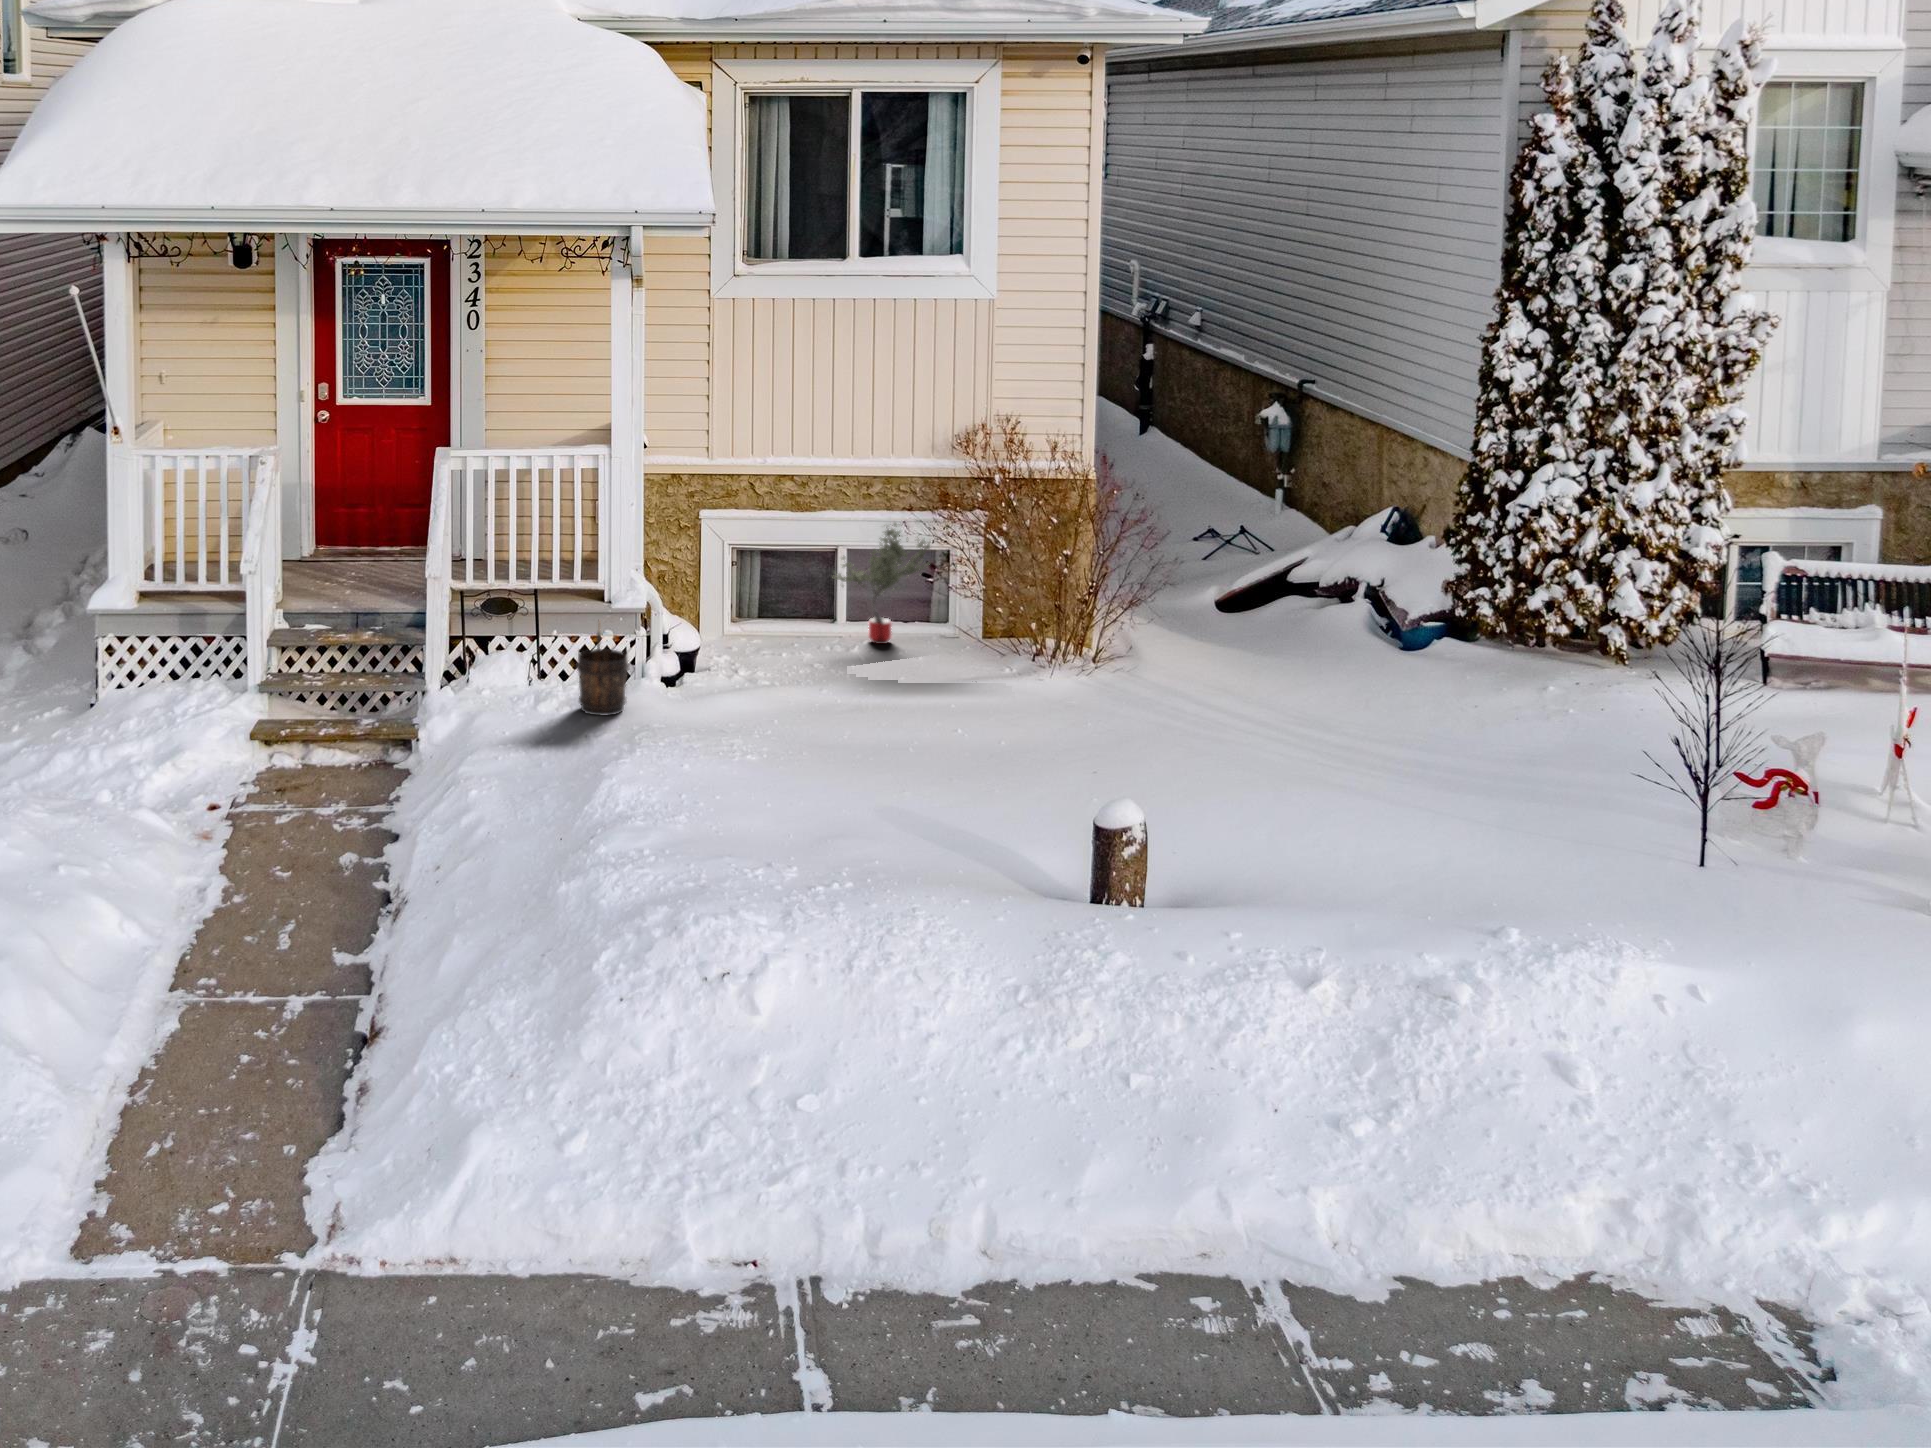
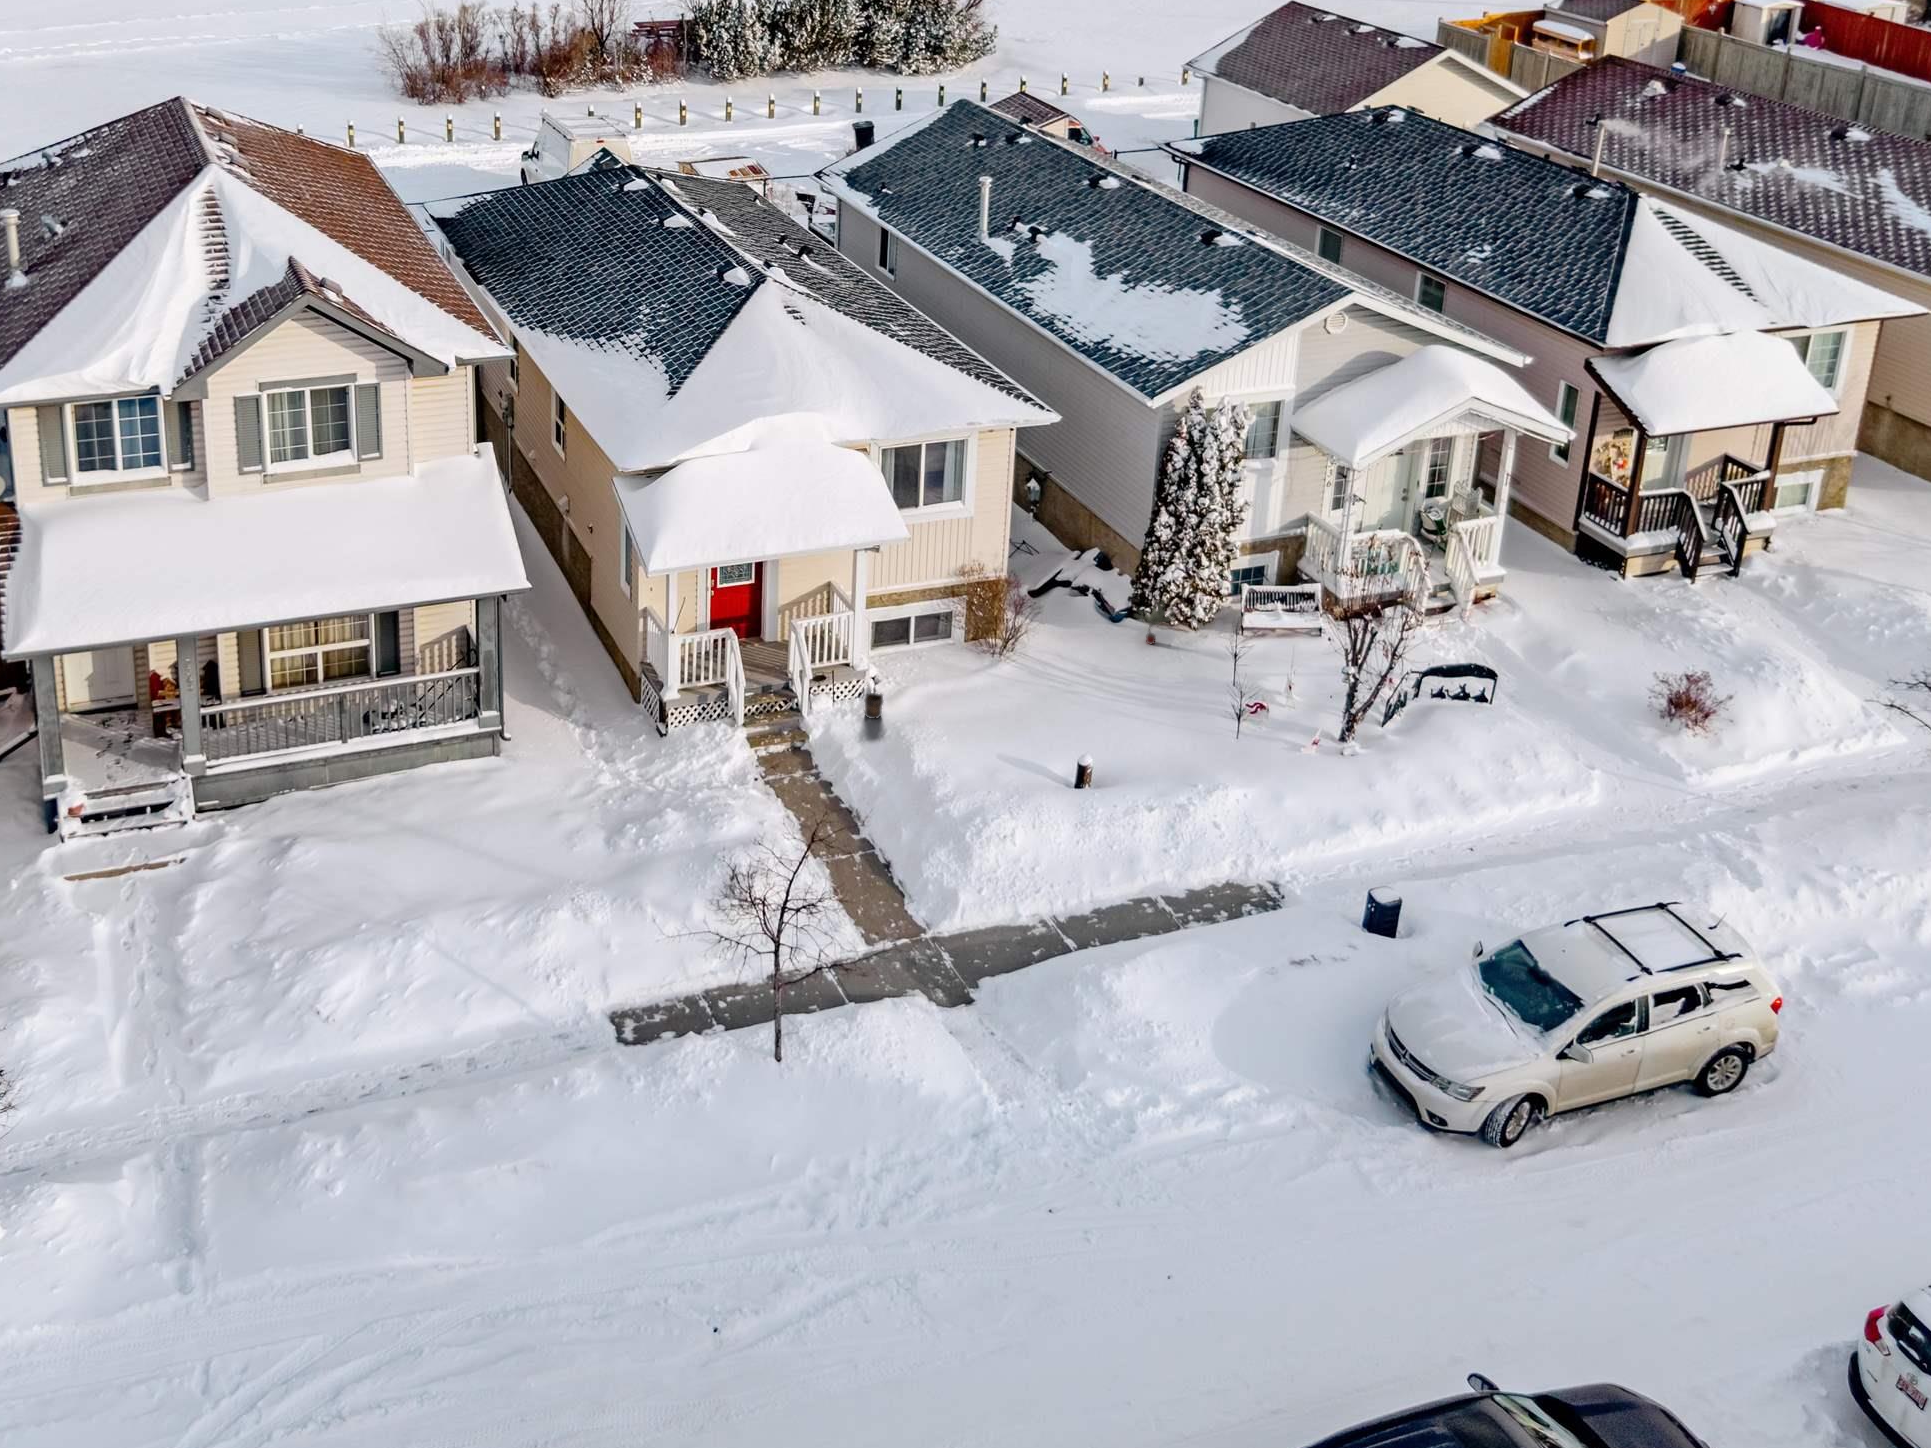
potted tree: present [833,523,930,644] -> present [1136,601,1173,644]

